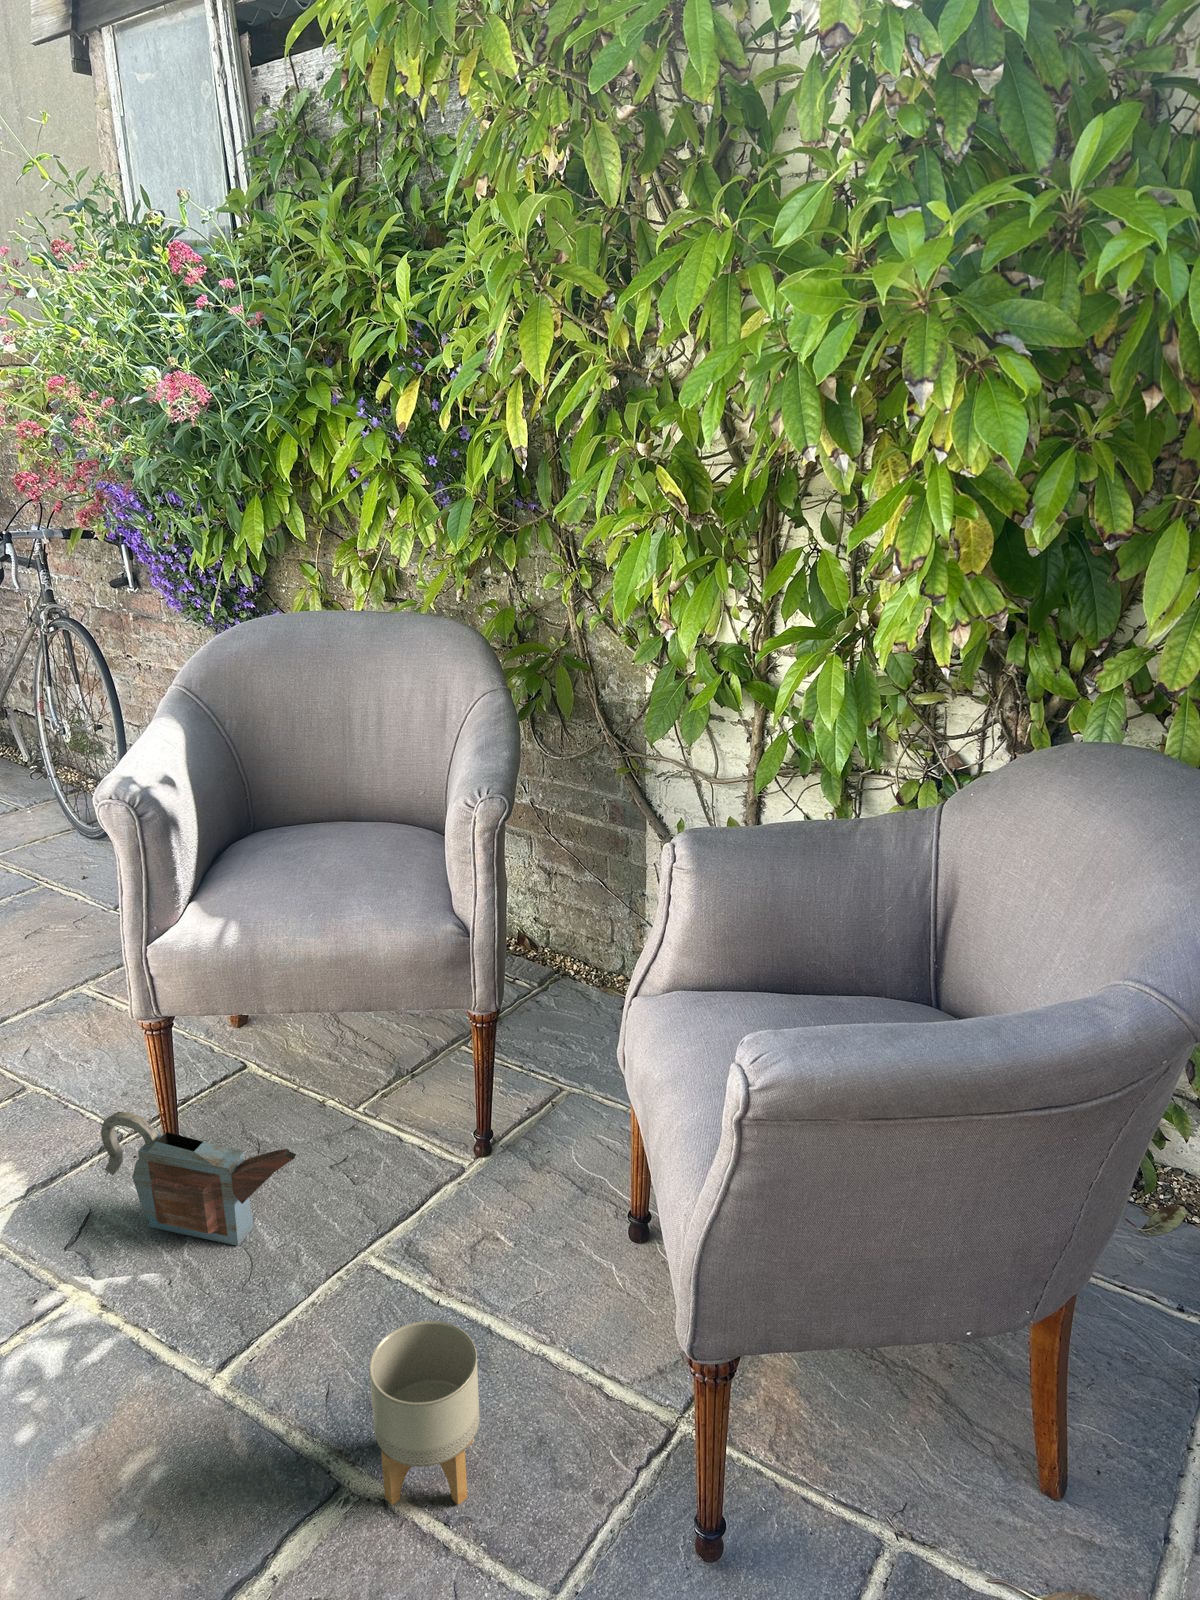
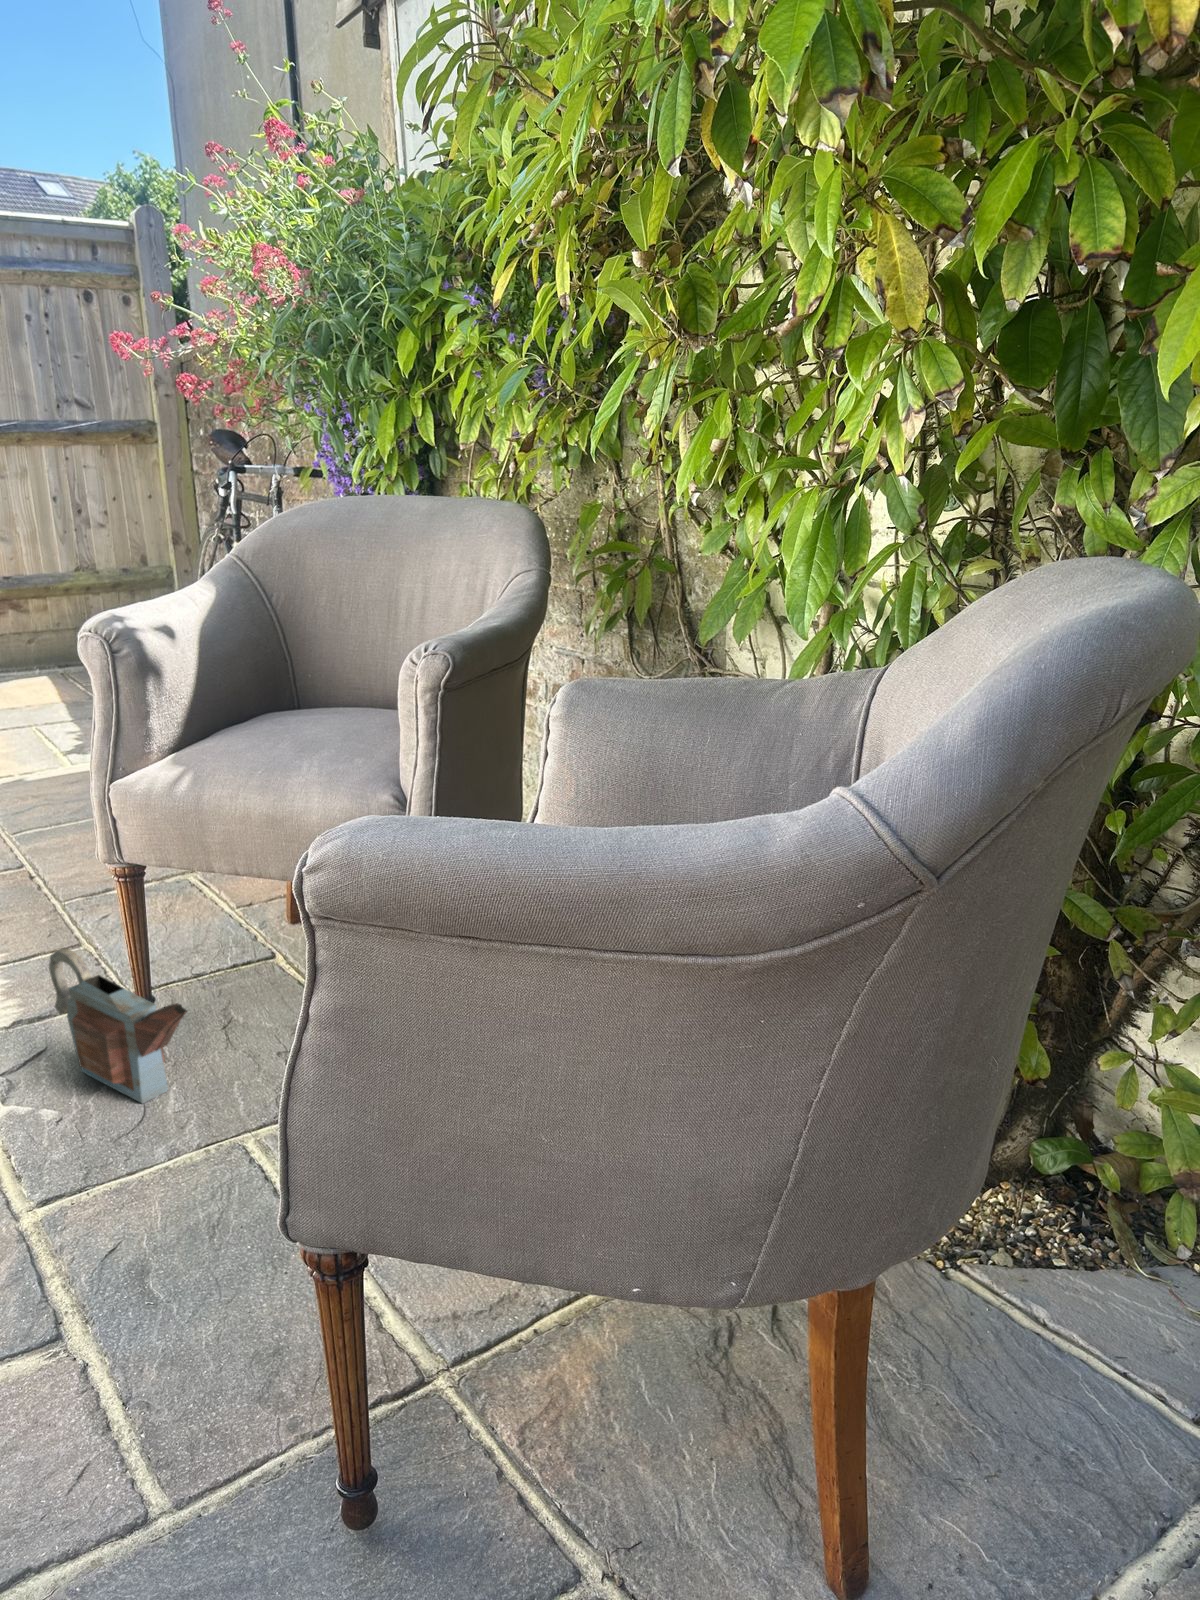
planter: present [369,1321,480,1505] -> none [65,1175,212,1389]

